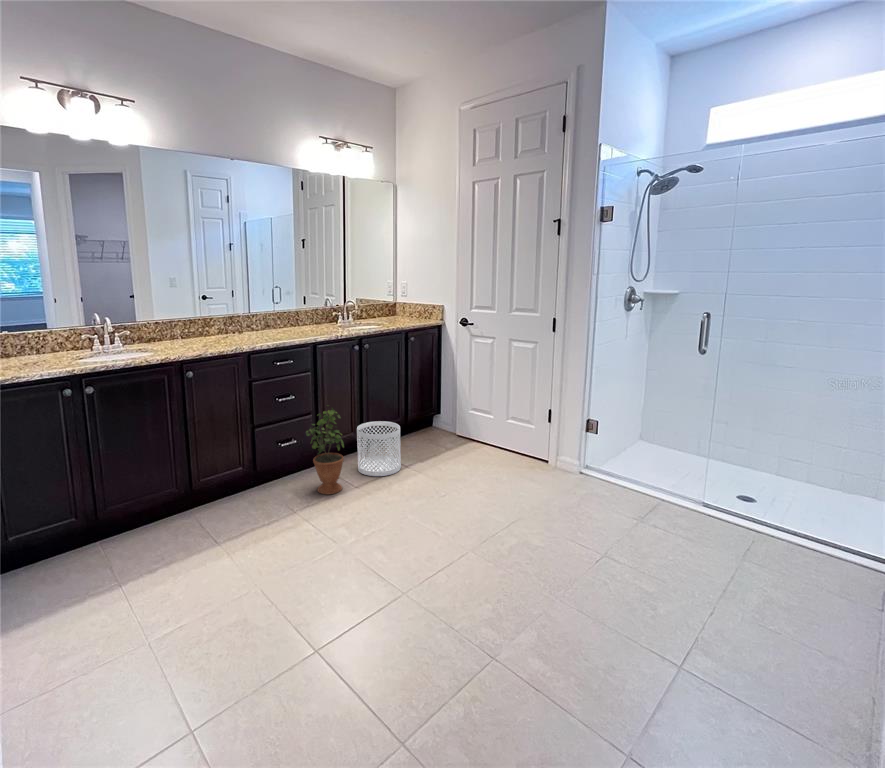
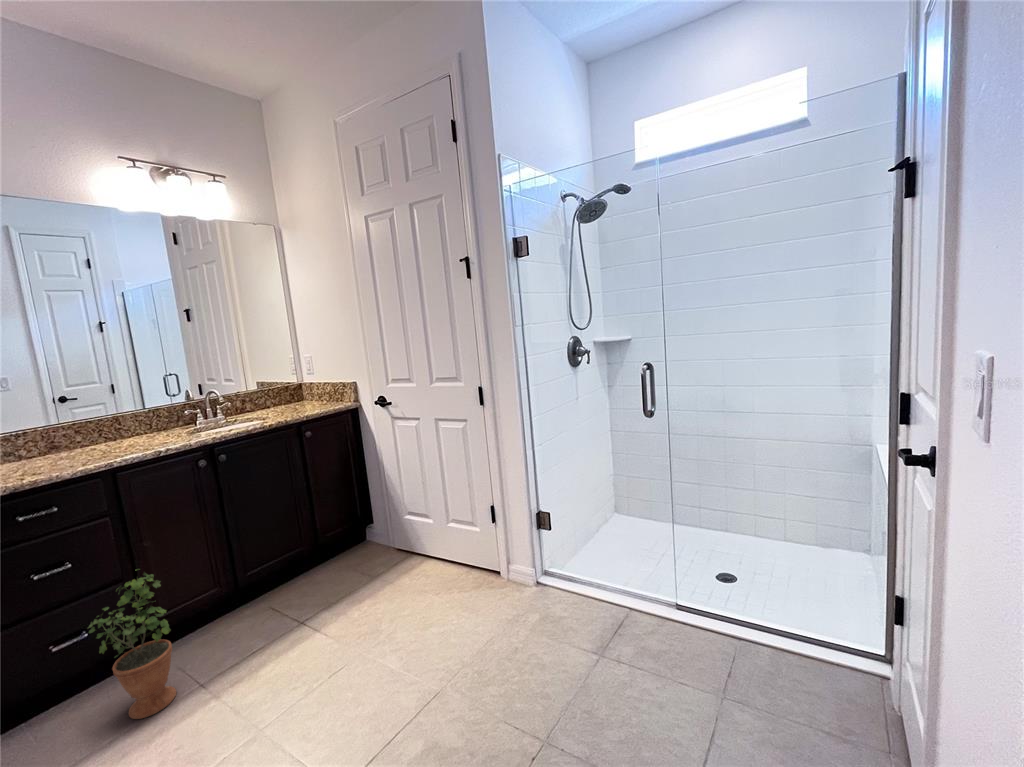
waste basket: present [357,421,401,476] -> none [211,560,292,656]

